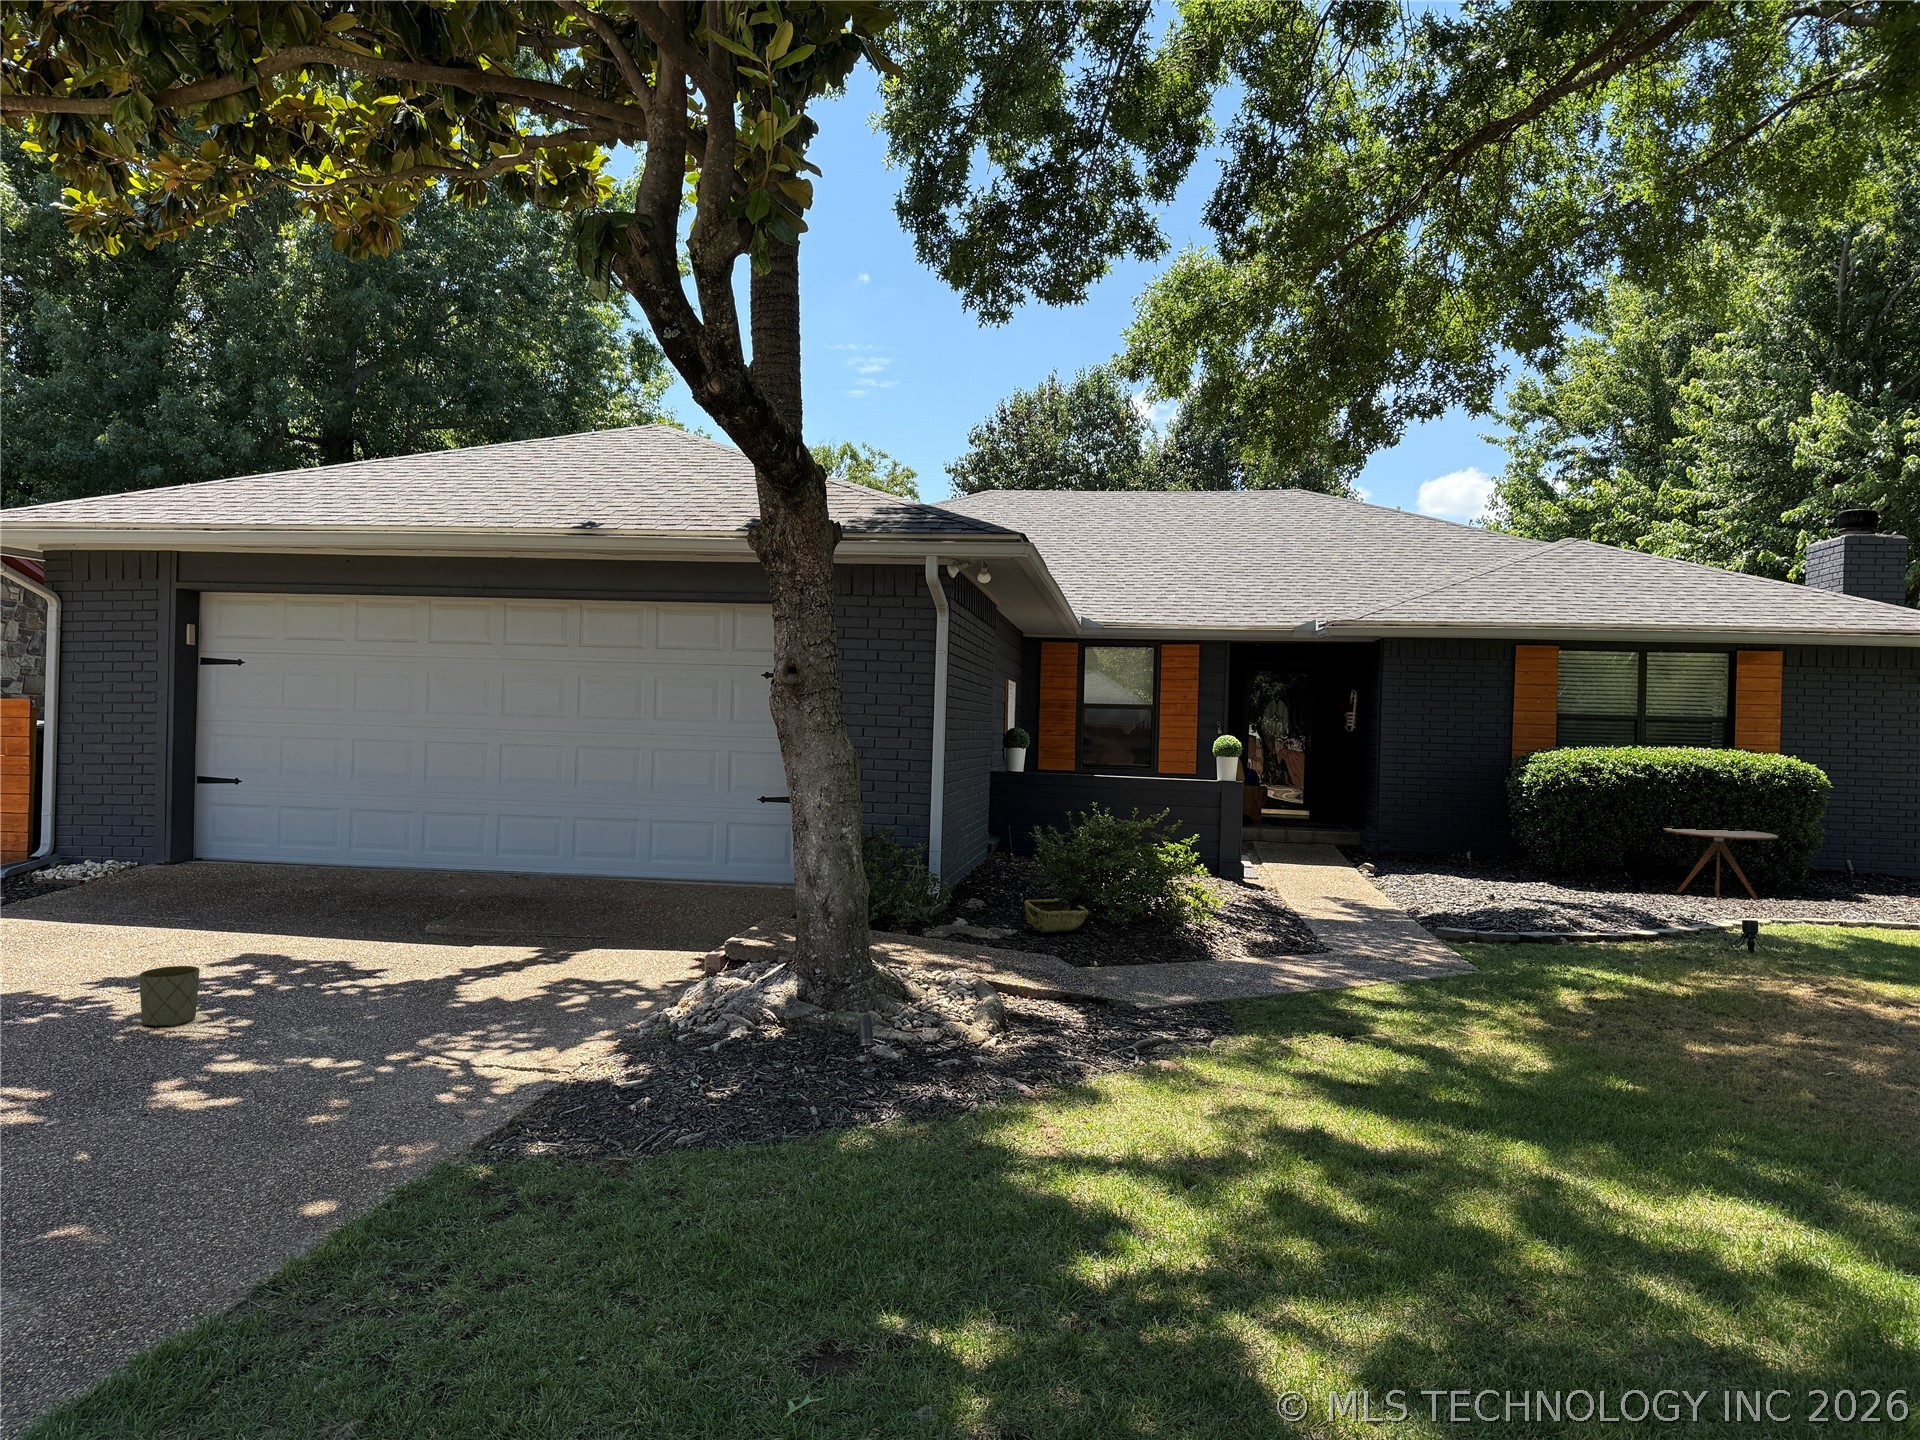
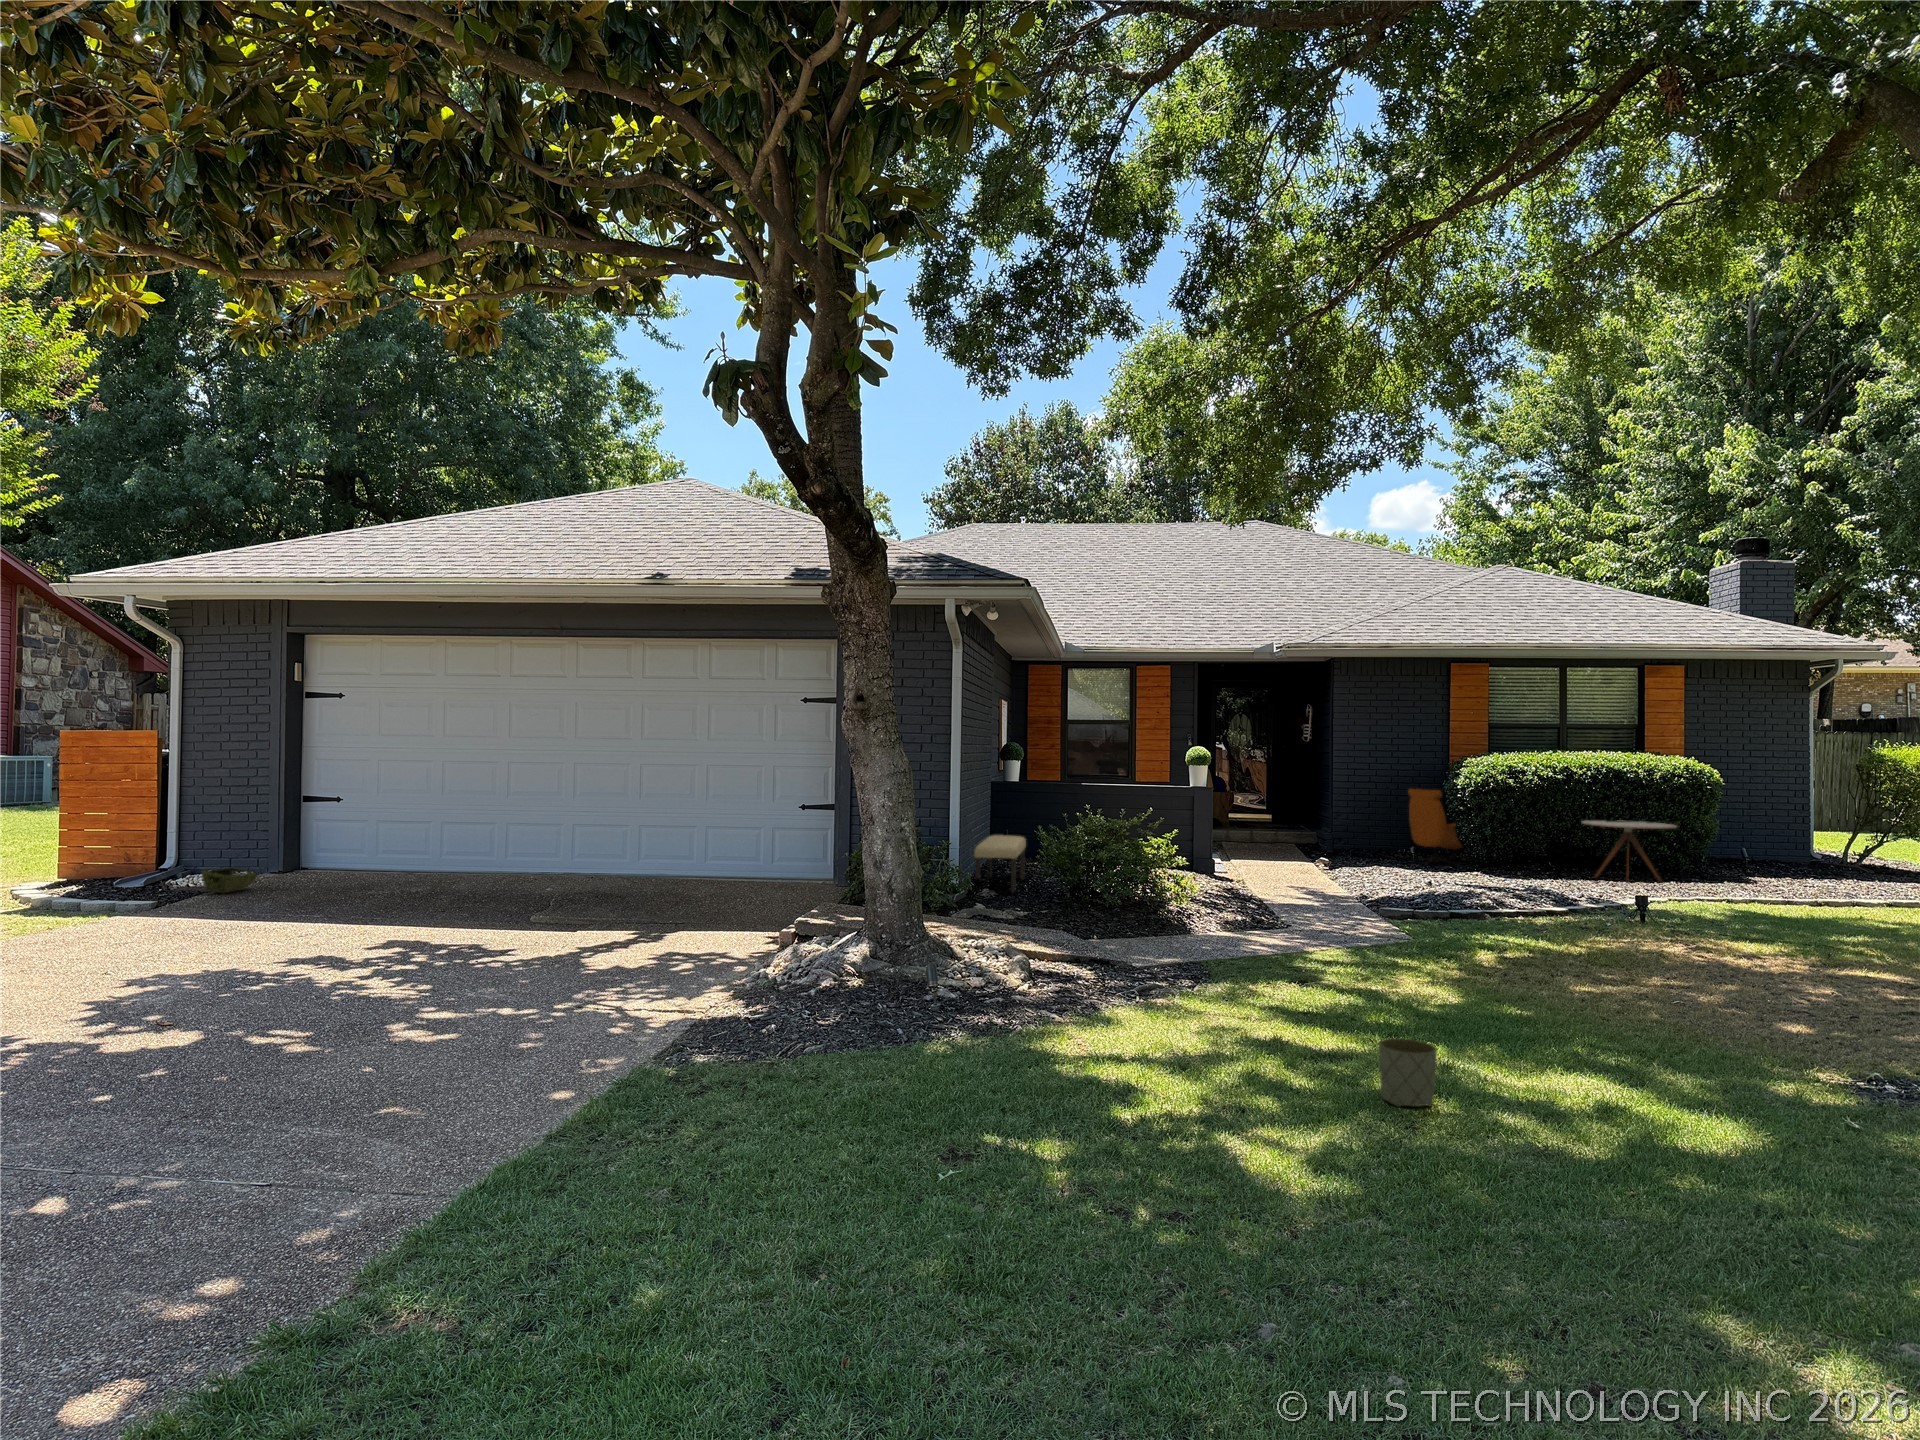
lounge chair: none [1462,786,1532,874] -> present [1408,789,1464,863]
bench: none [963,832,1026,901] -> present [974,835,1026,893]
woven basket: present [1025,899,1089,932] -> present [202,867,257,893]
planter: present [139,966,199,1027] -> present [1379,1038,1437,1107]

